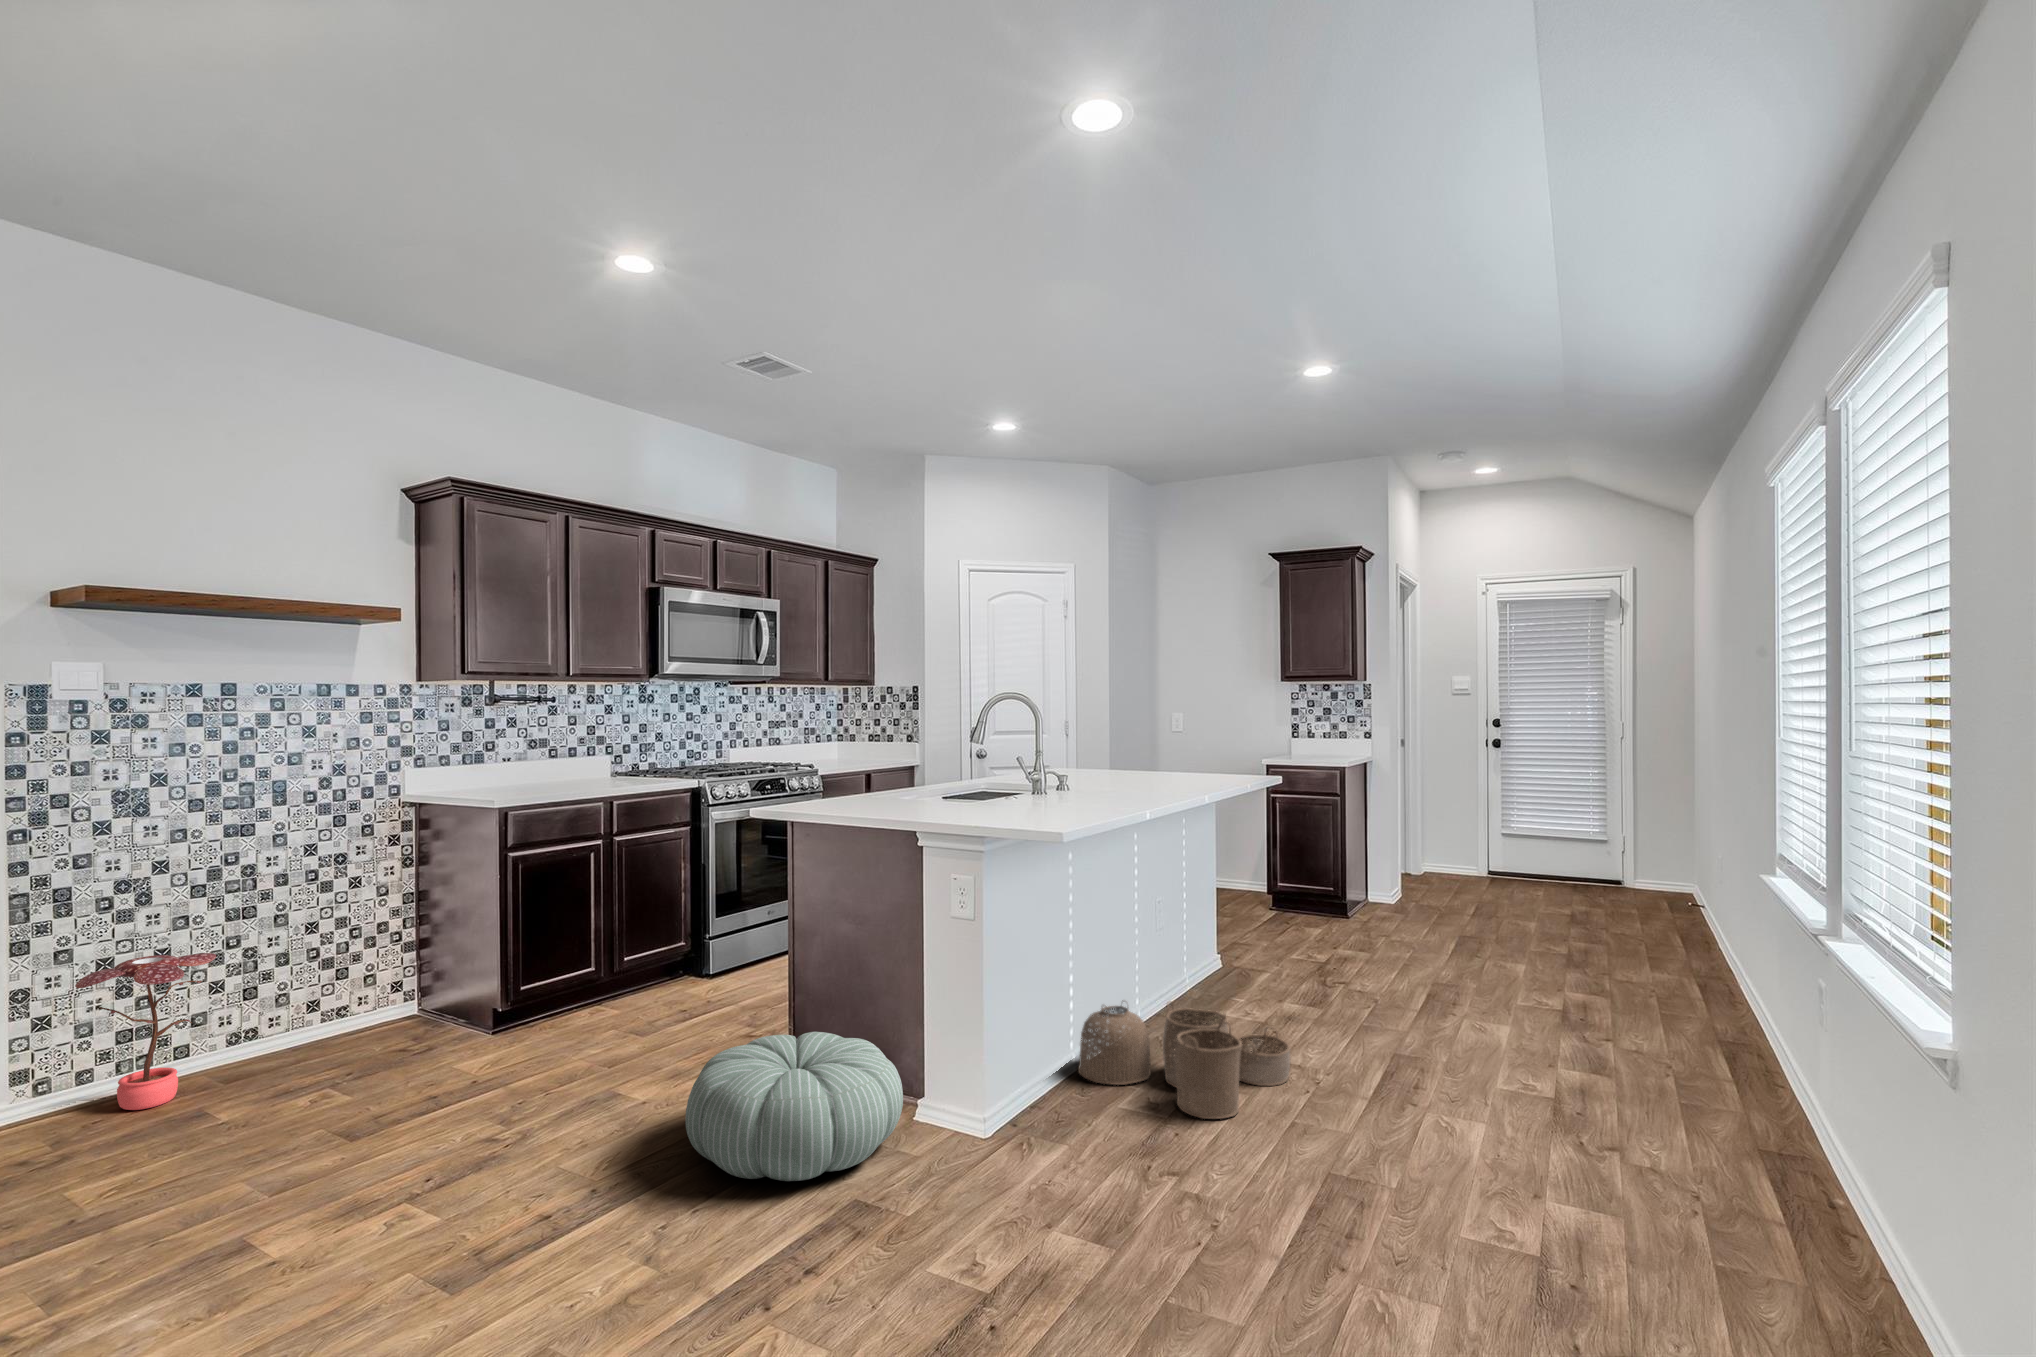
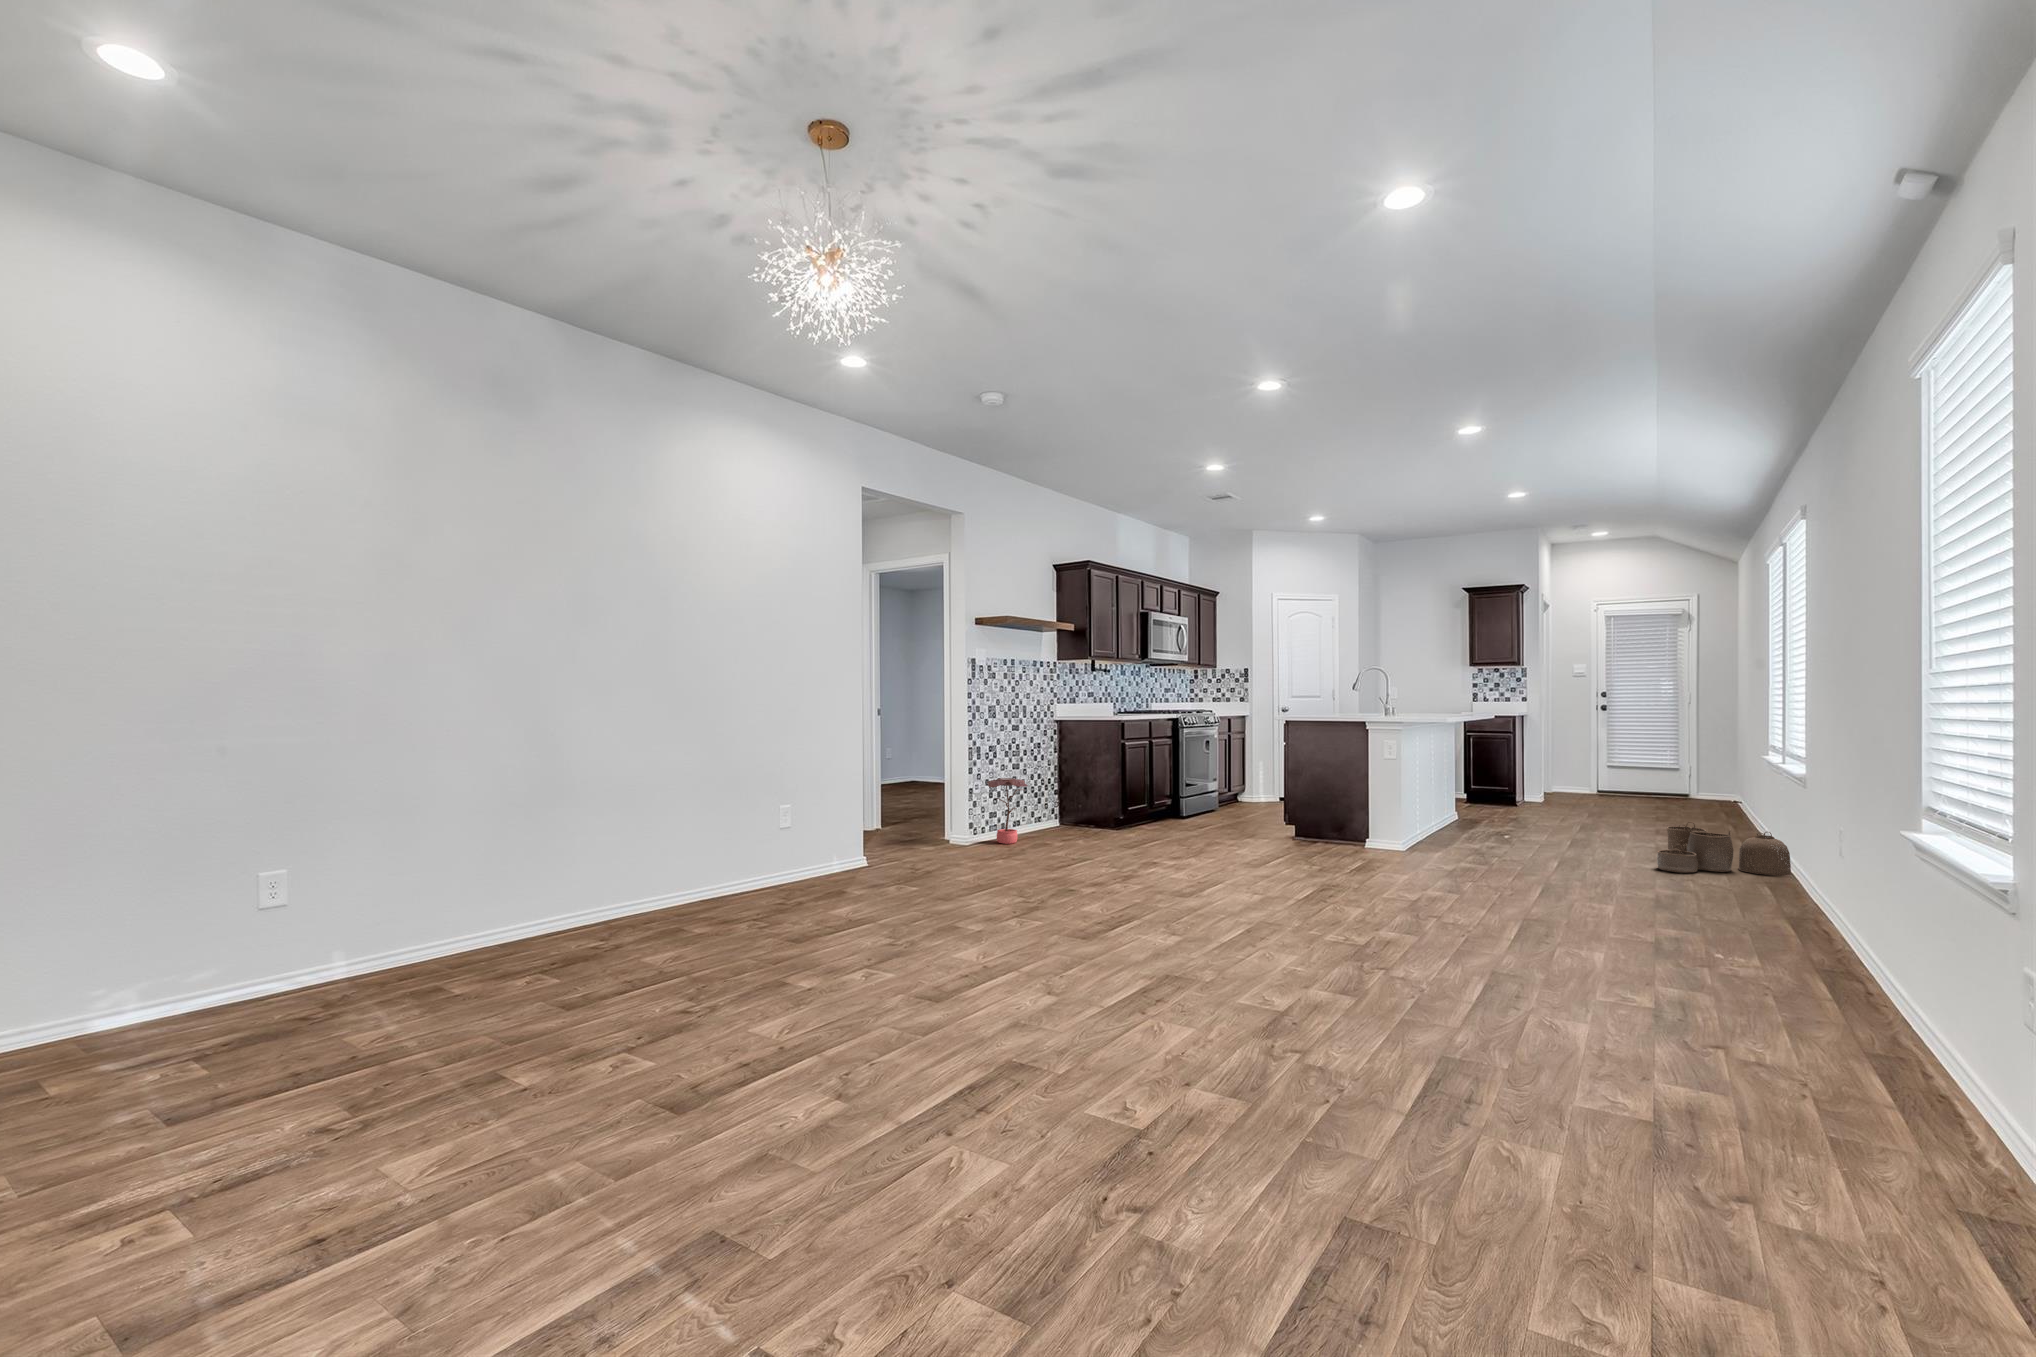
woven basket: present [1078,1001,1291,1119] -> present [1657,822,1791,876]
pouf: present [685,1032,903,1181] -> none [1275,812,1371,859]

